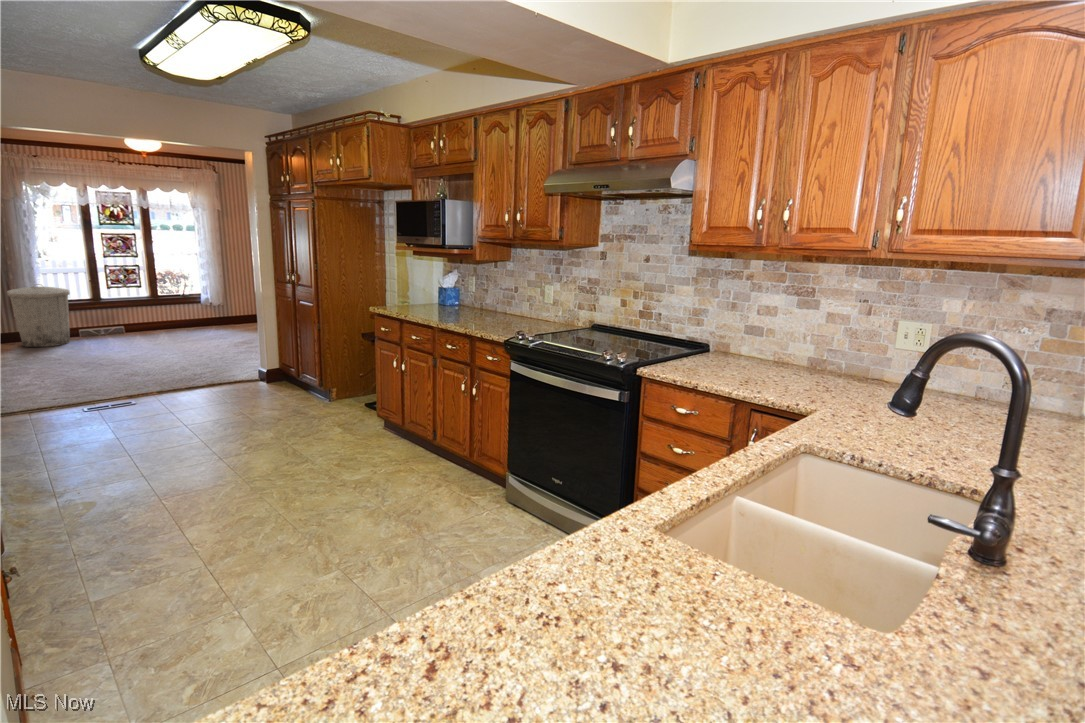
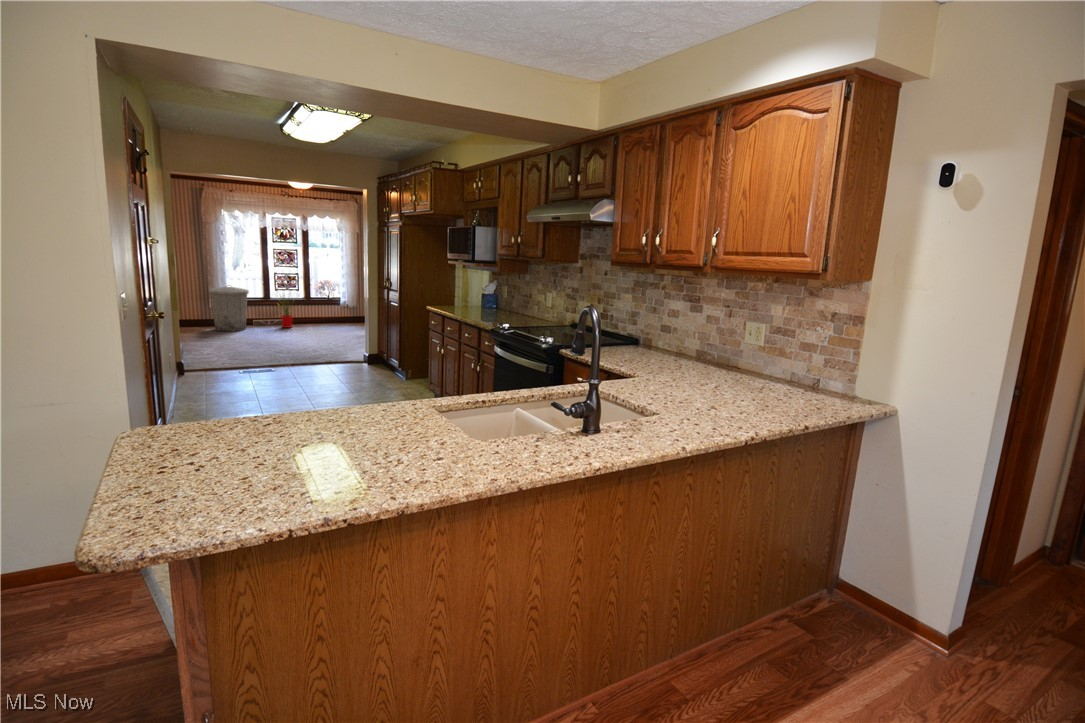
house plant: none [103,286,151,337] -> present [277,298,293,328]

